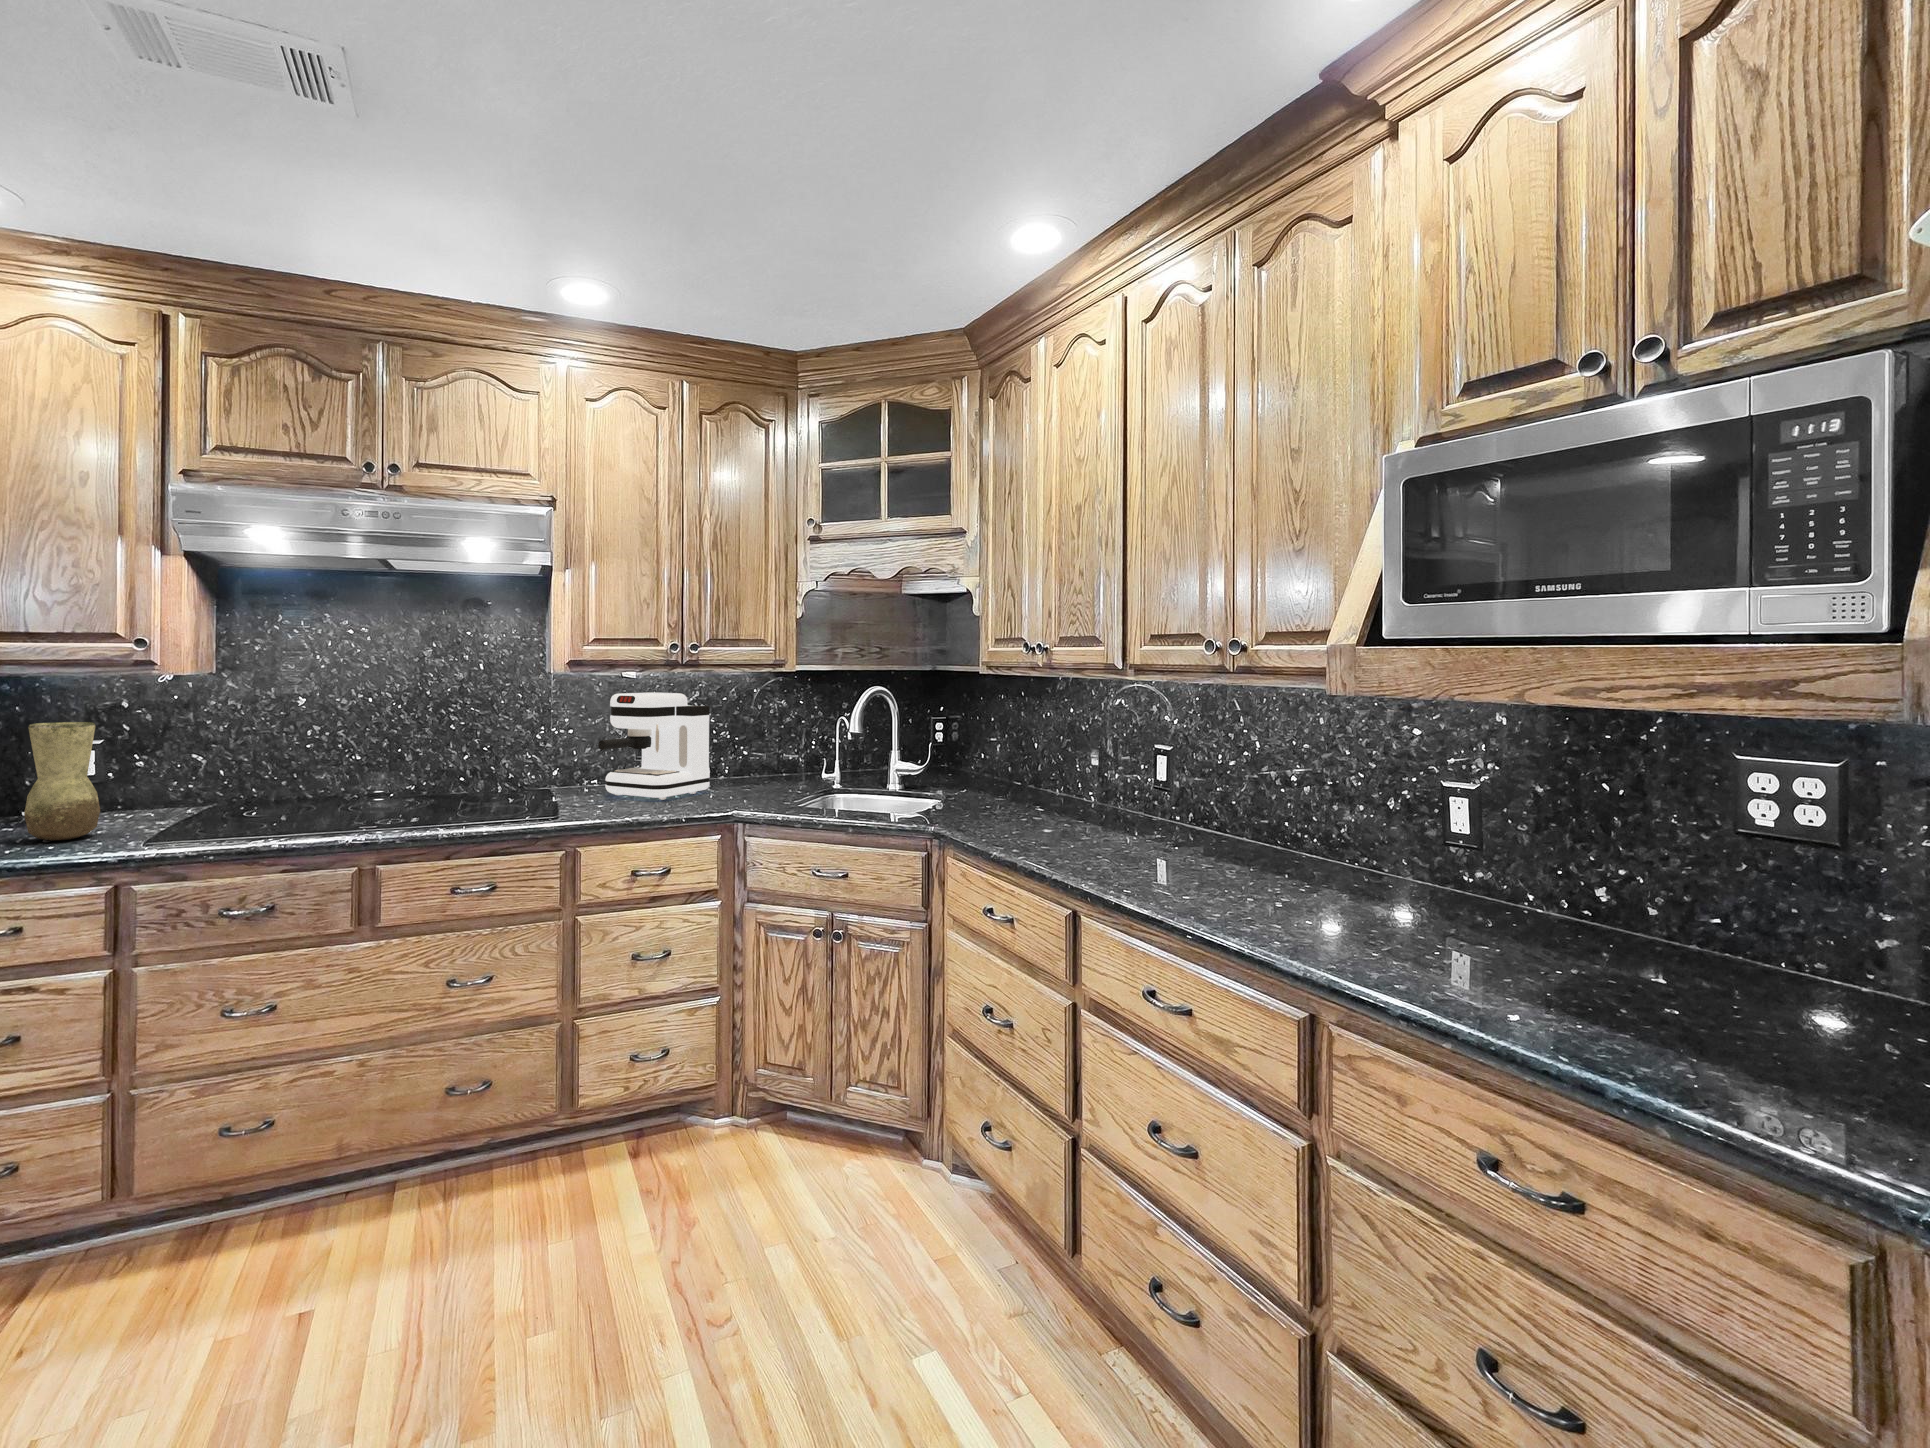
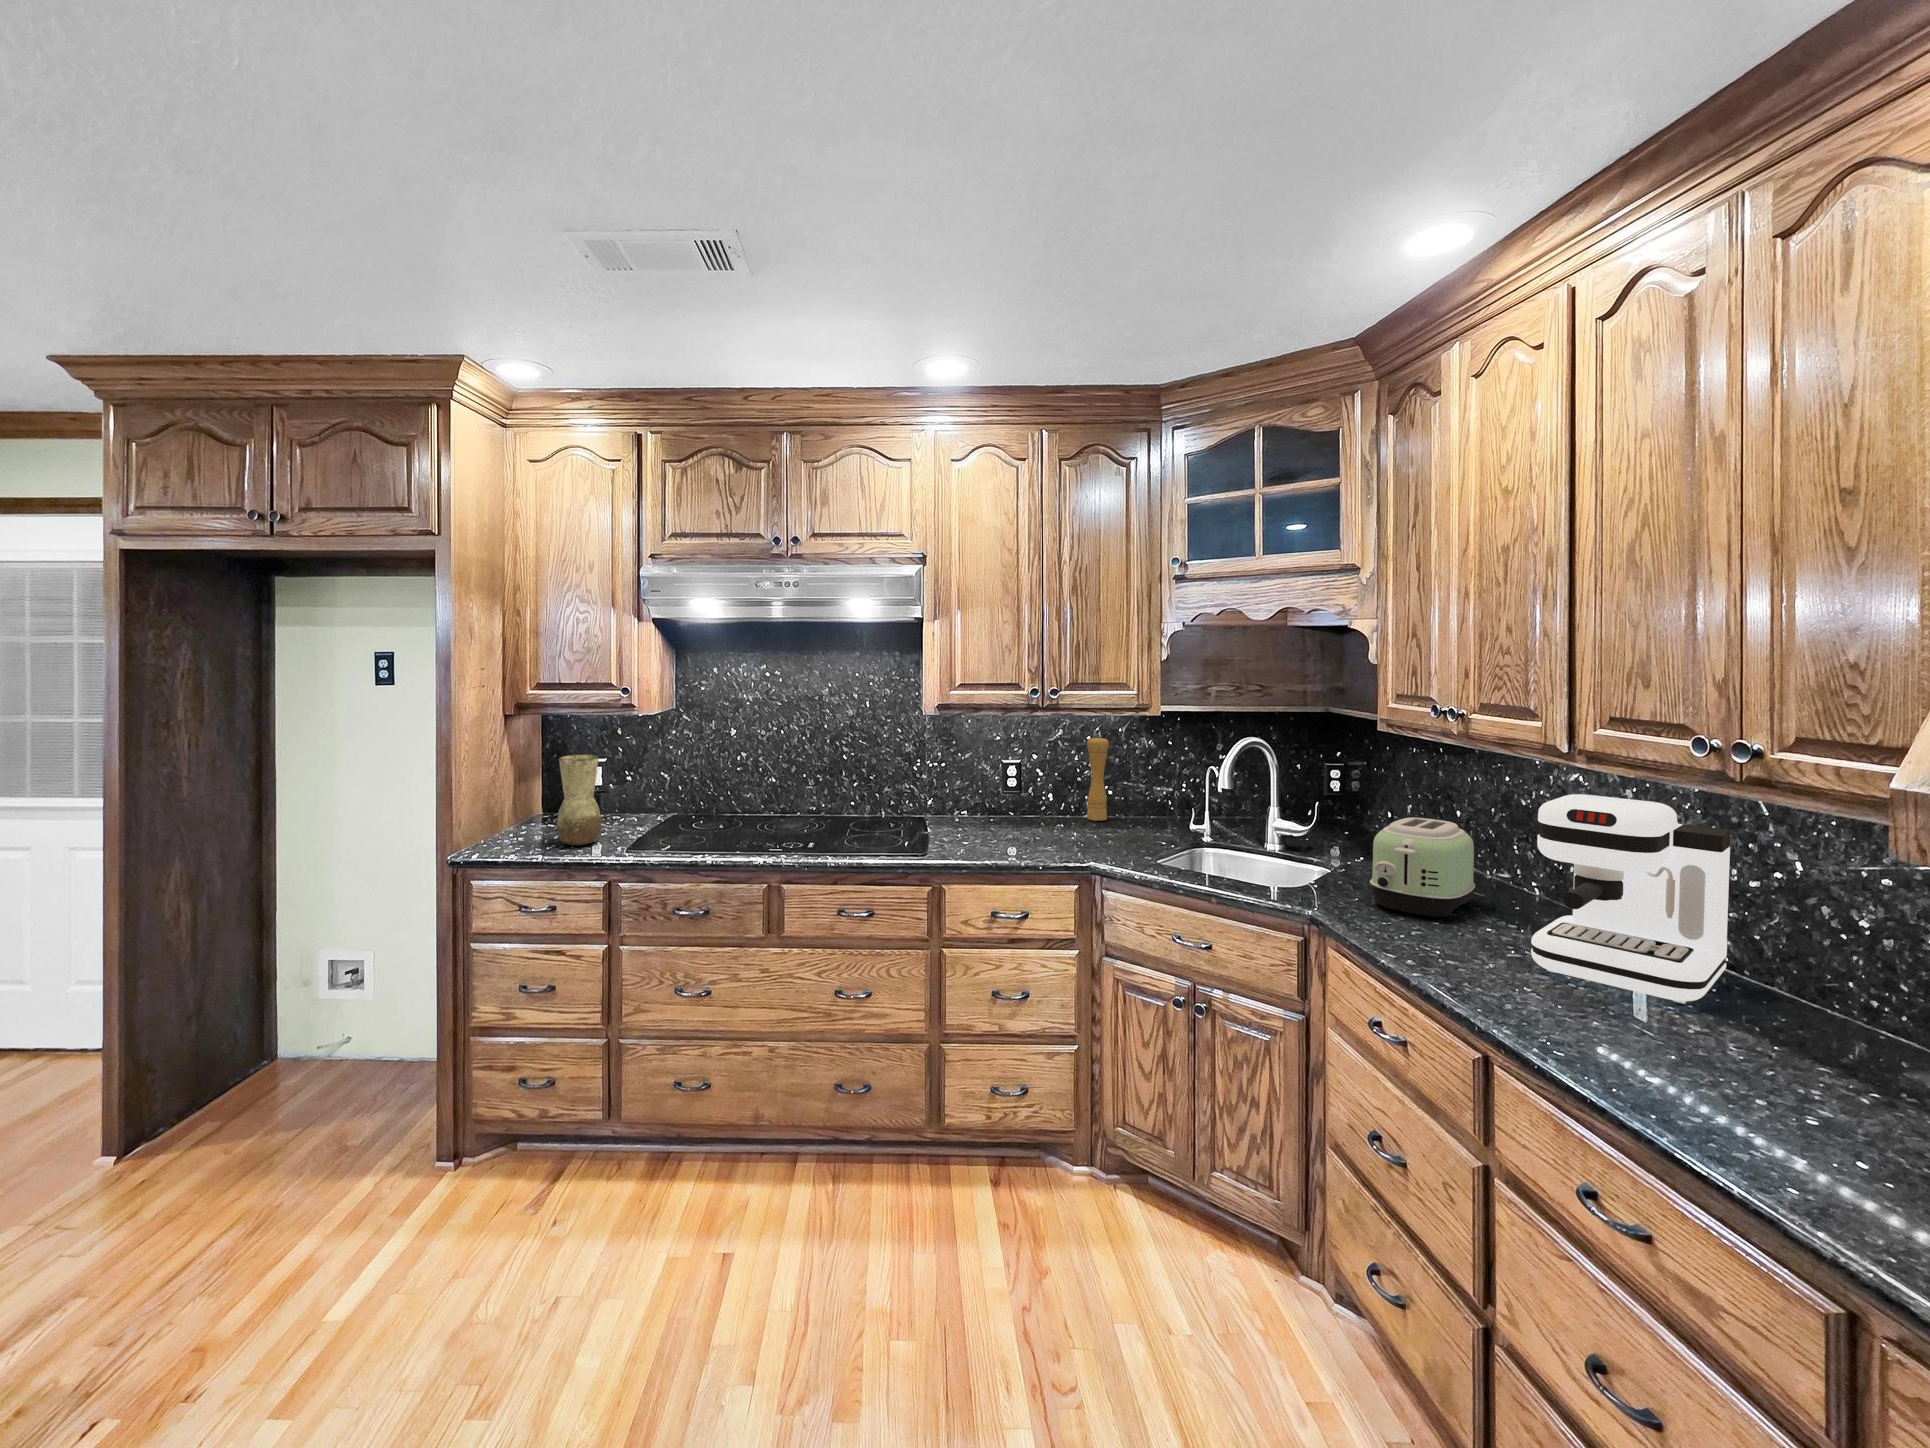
coffee maker: present [598,693,710,800] -> present [1531,794,1731,1004]
pepper mill: none [723,698,744,782] -> present [1087,737,1109,821]
toaster: none [979,745,1056,824] -> present [1370,818,1475,918]

